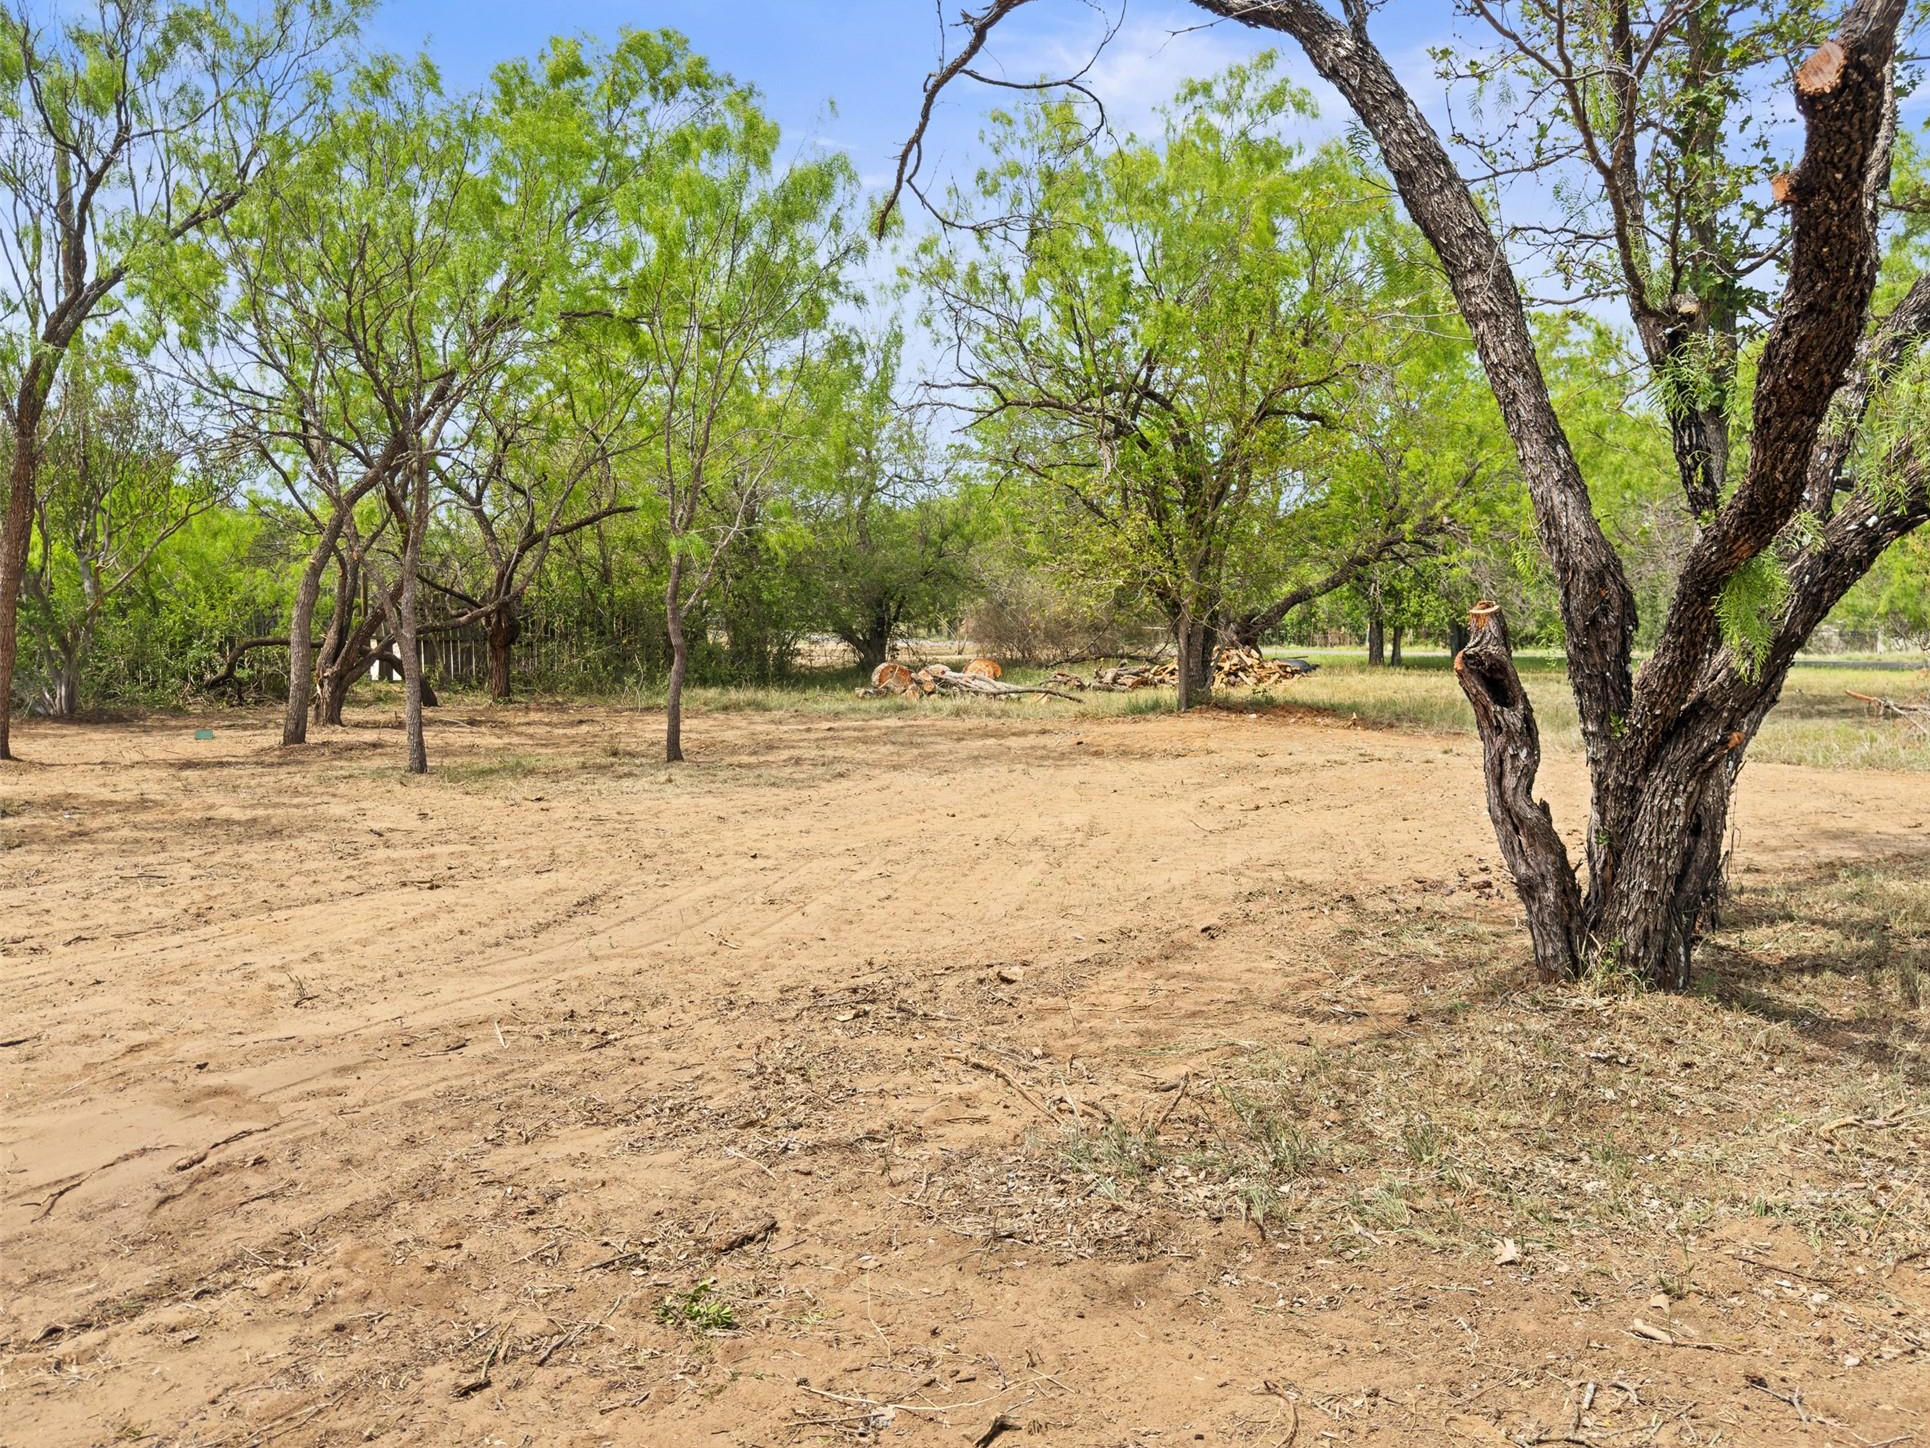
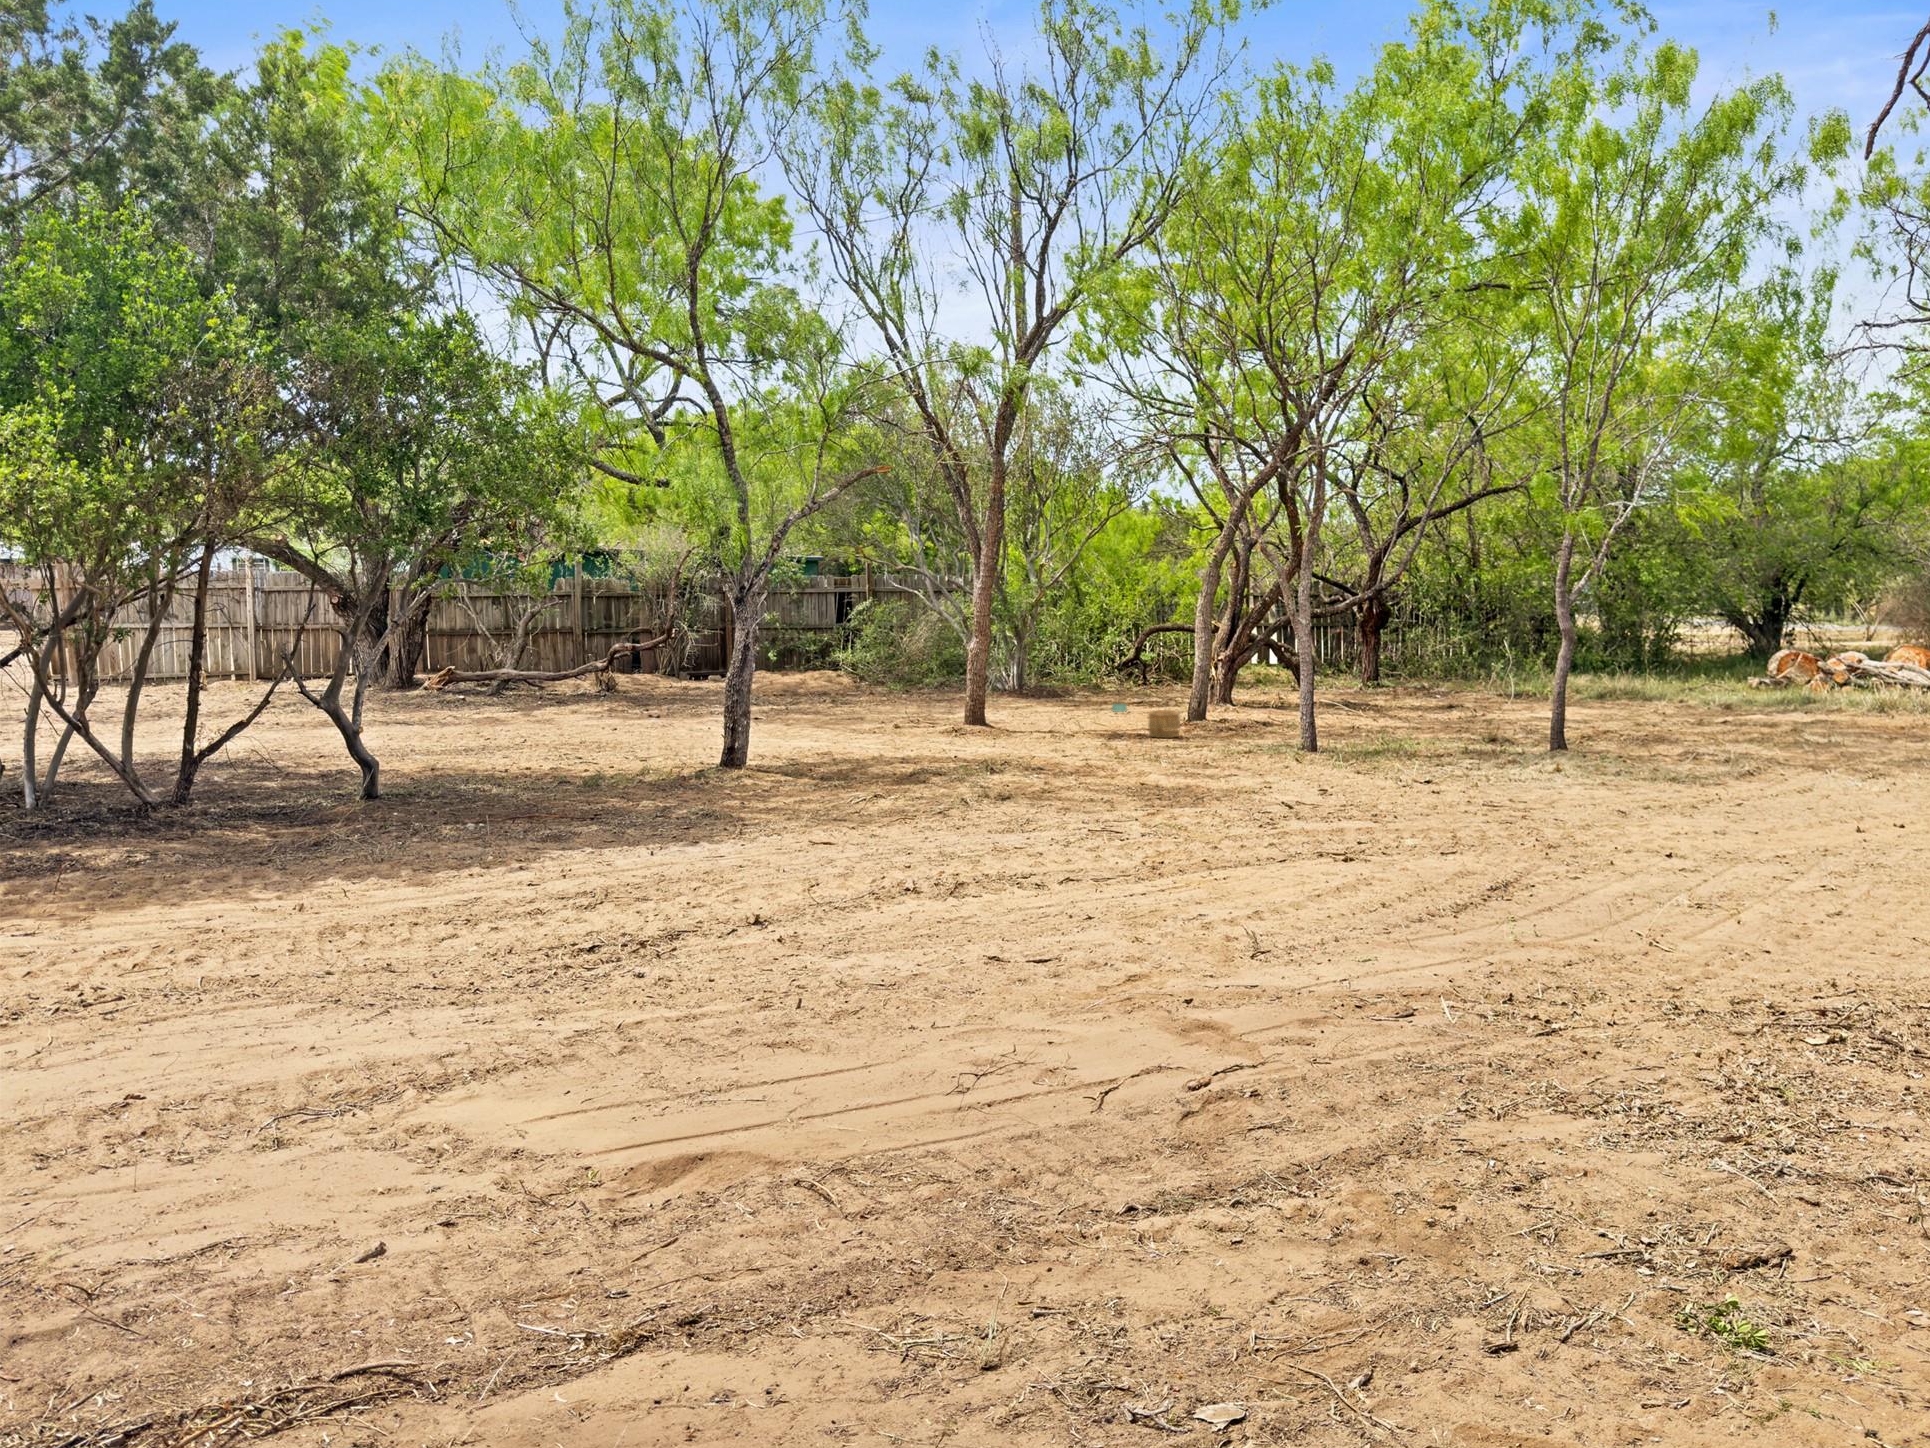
wooden bucket: none [231,735,272,767] -> present [1149,710,1180,738]

